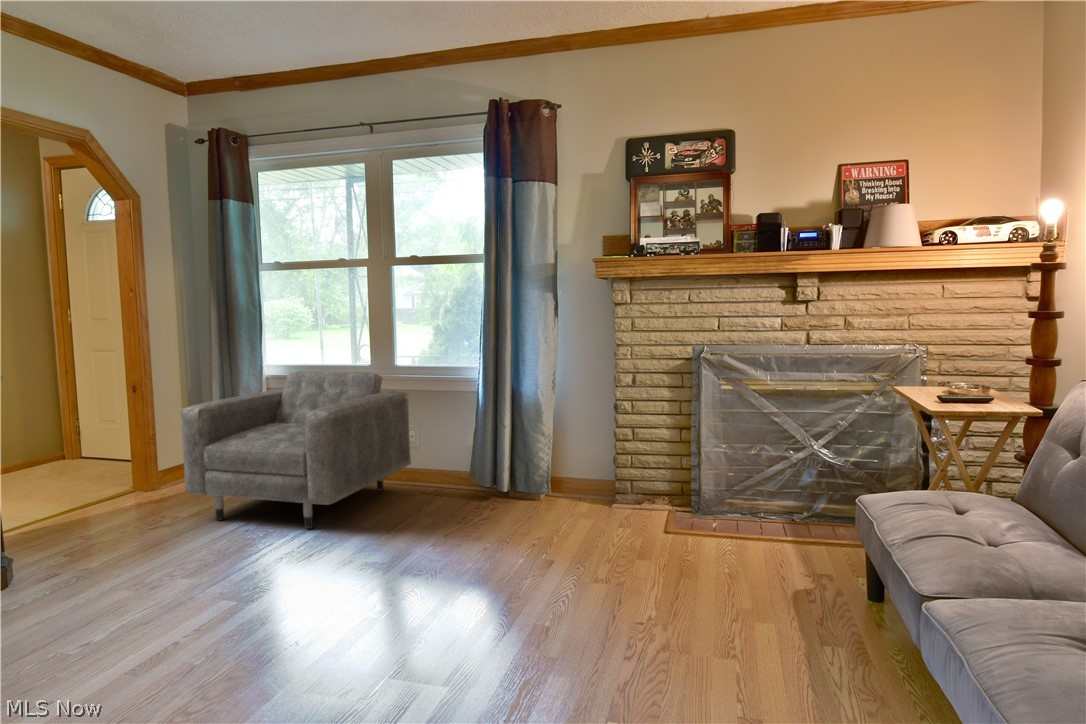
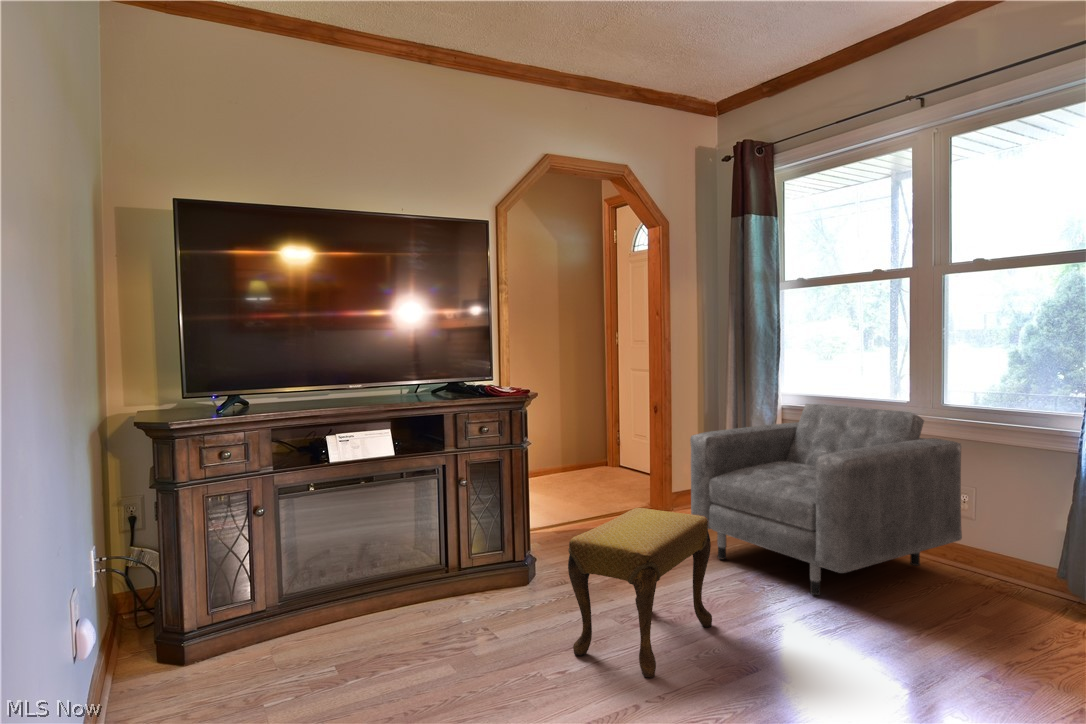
footstool: none [59,478,221,642] -> present [568,508,712,677]

